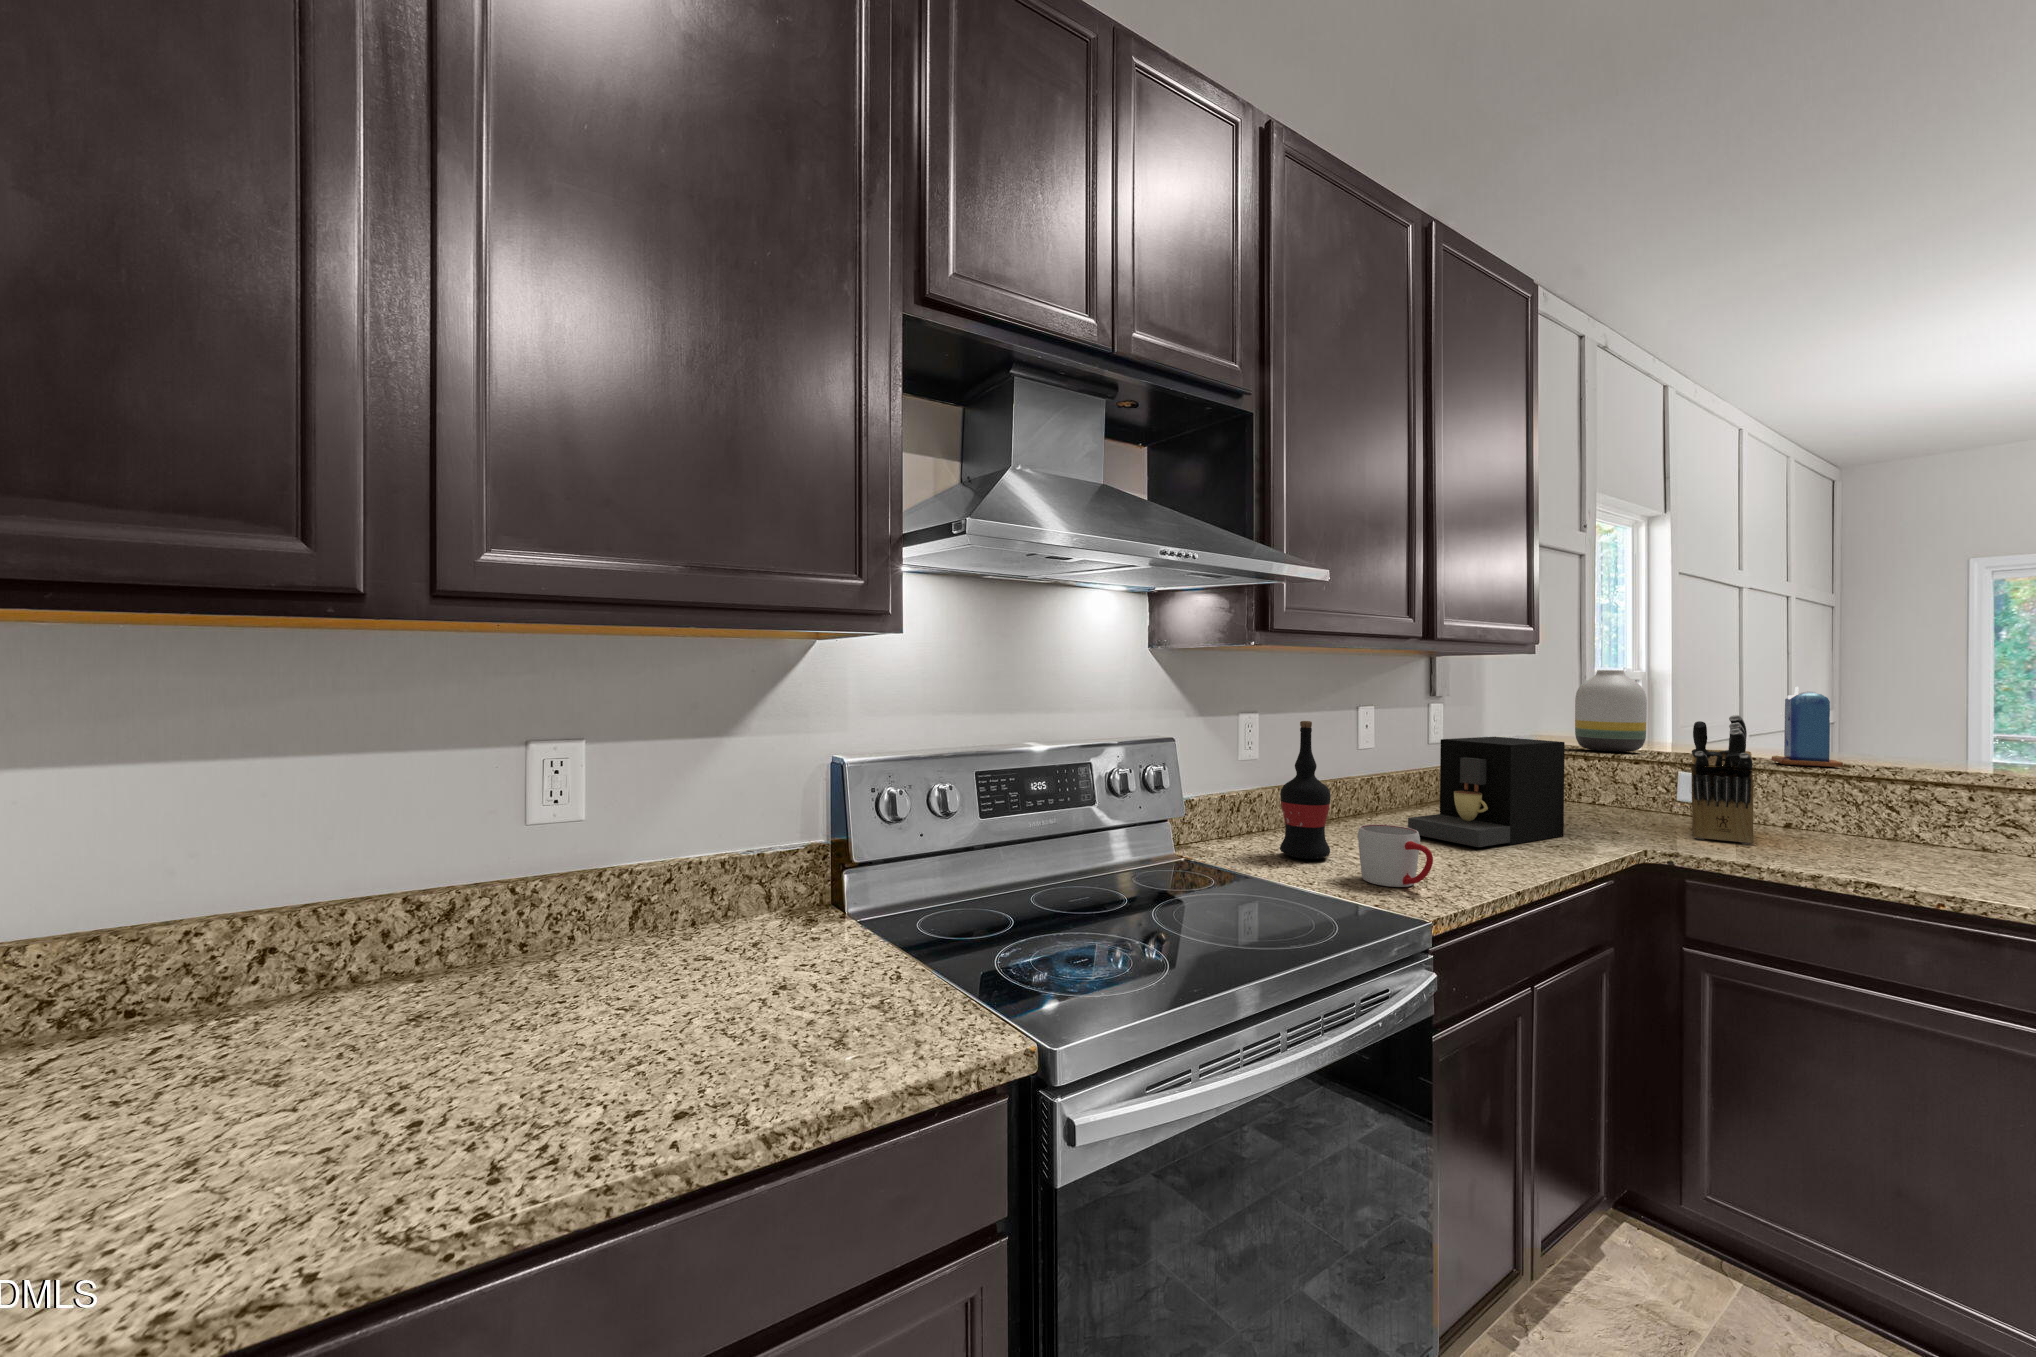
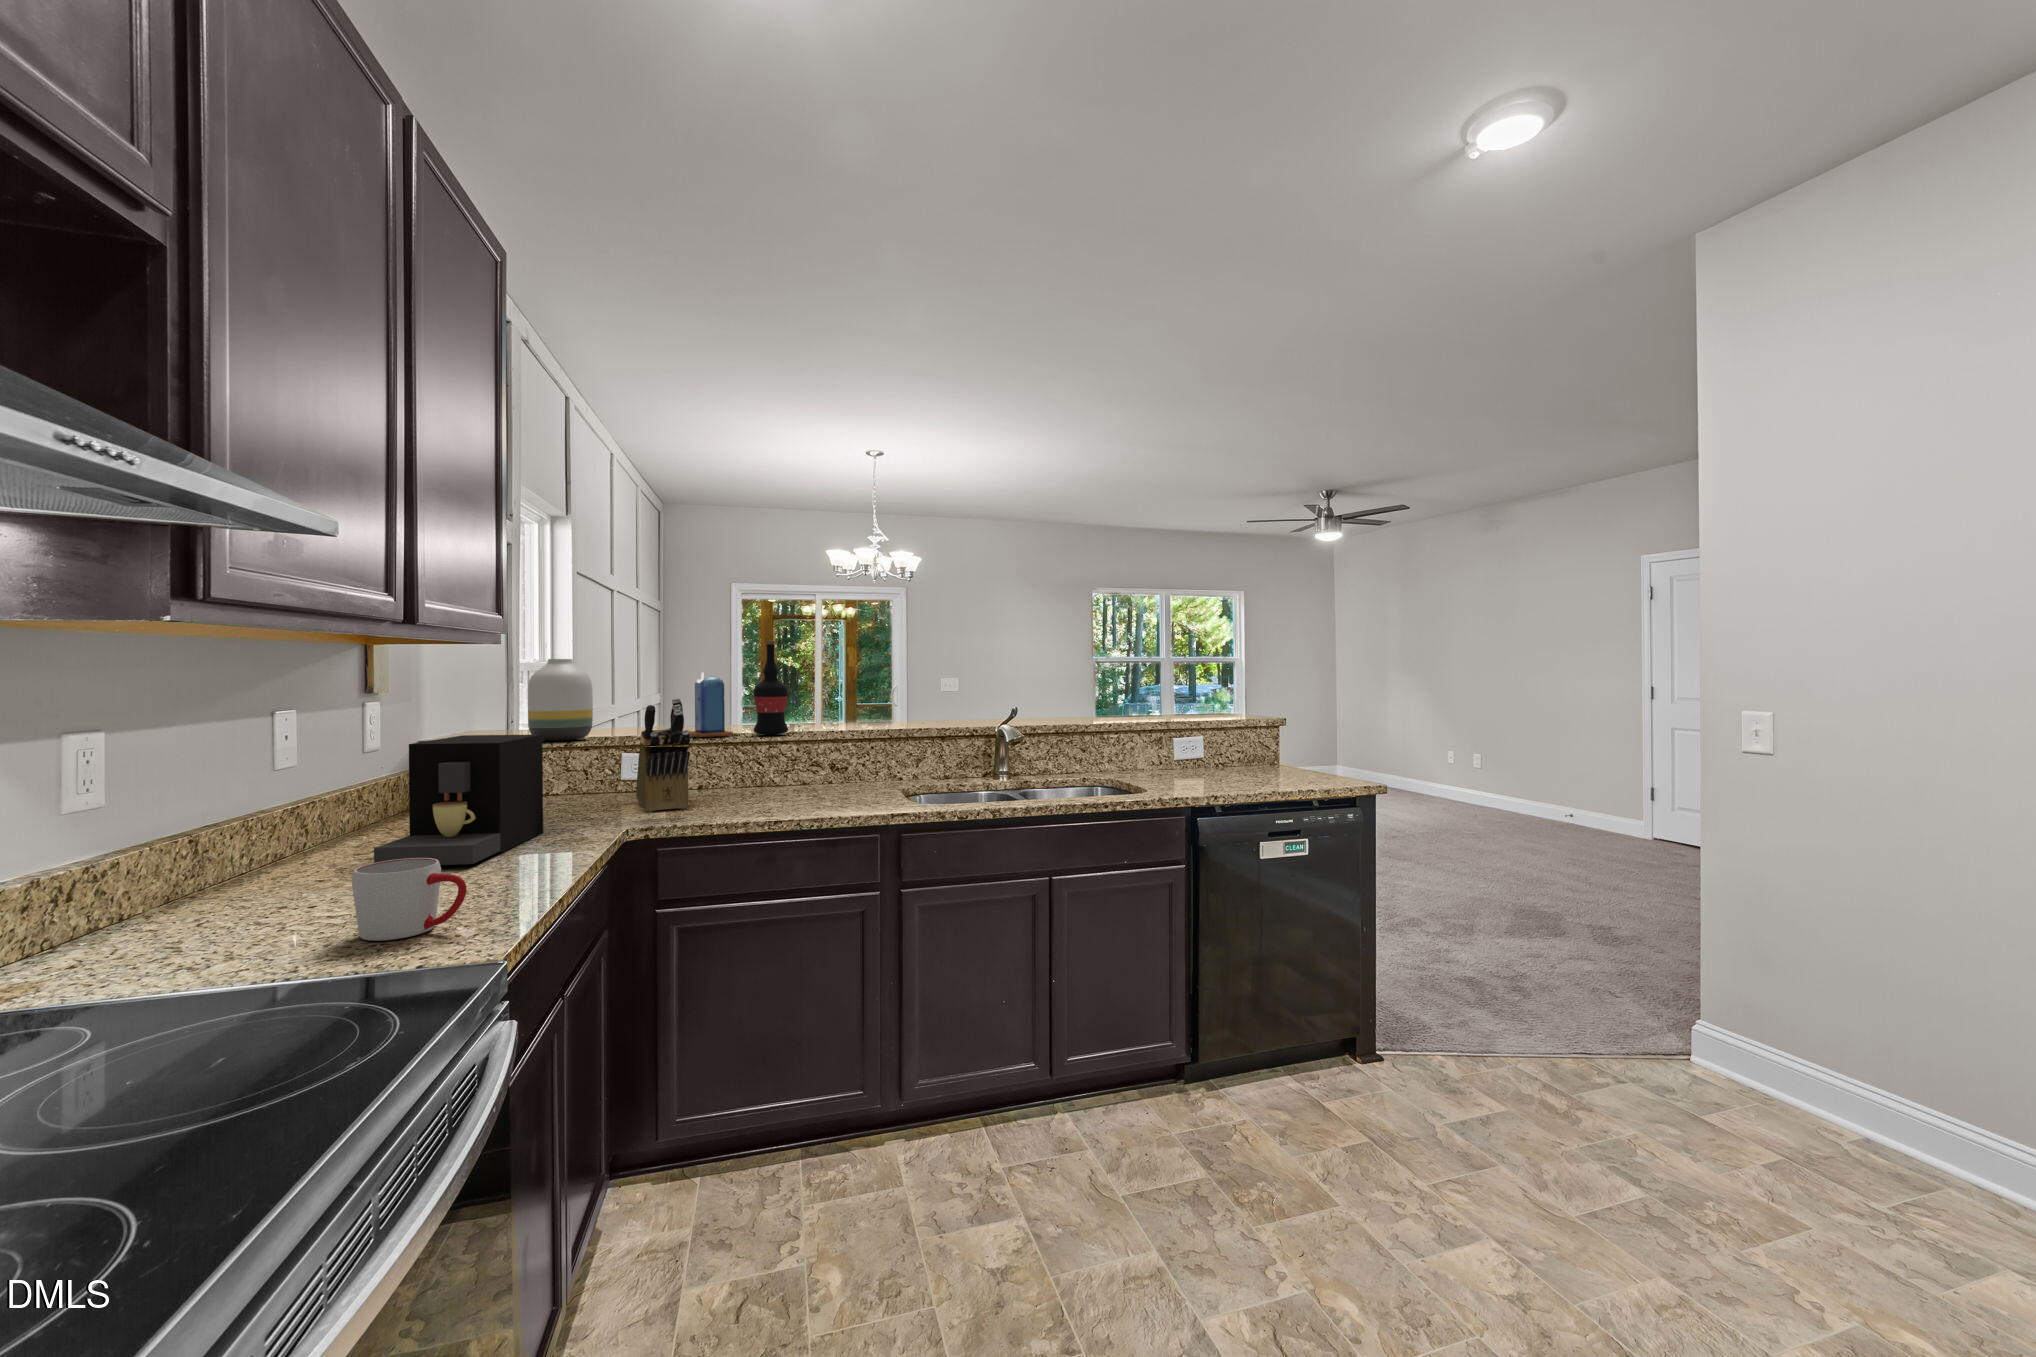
wine bottle: present [1280,721,1331,859] -> present [753,640,788,735]

